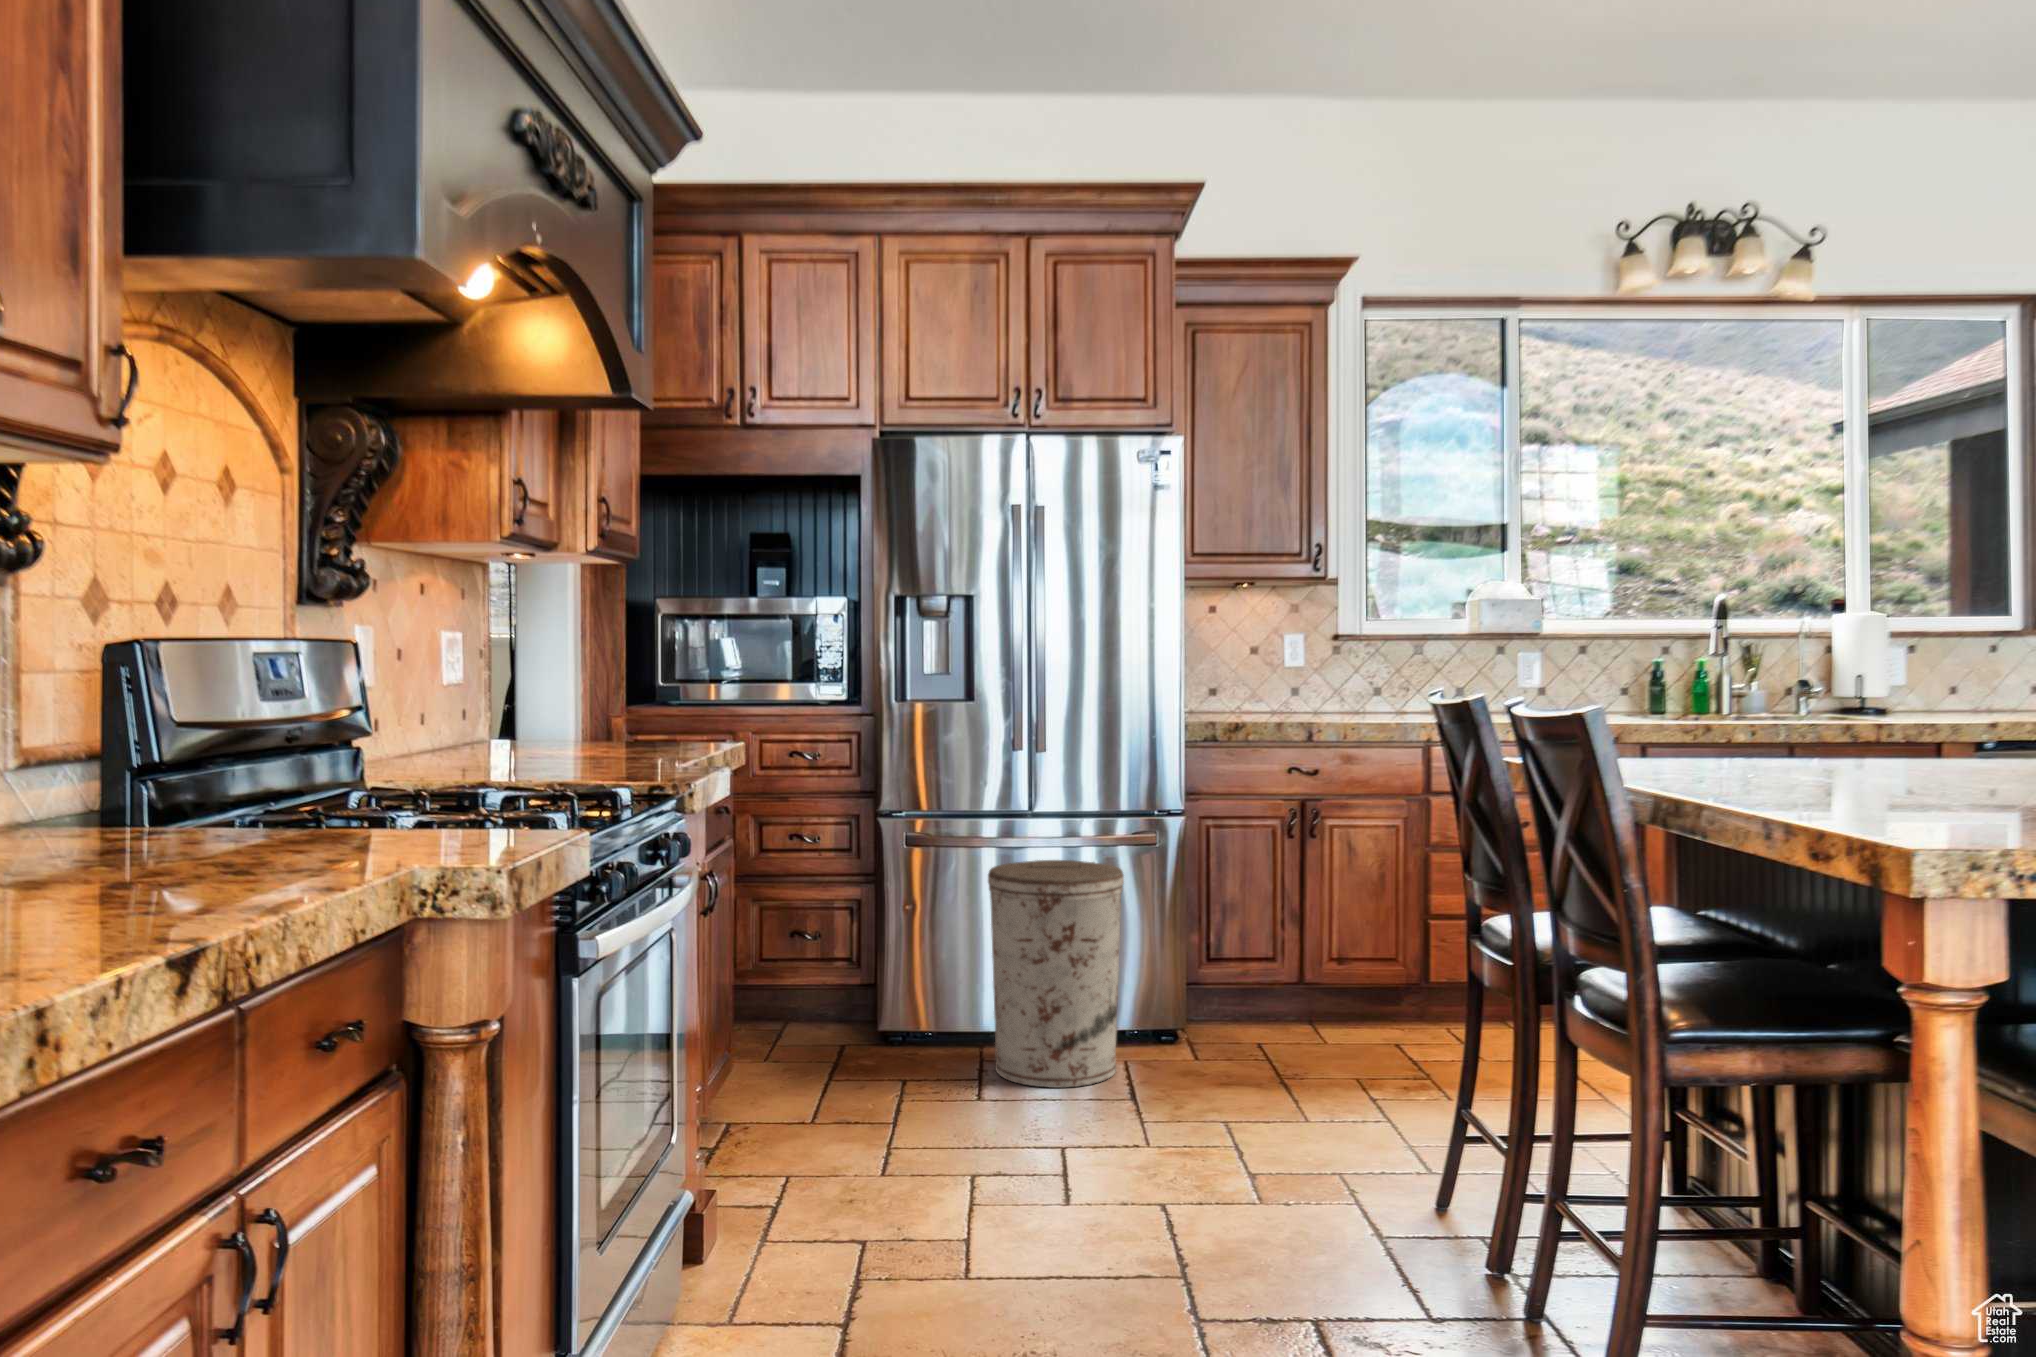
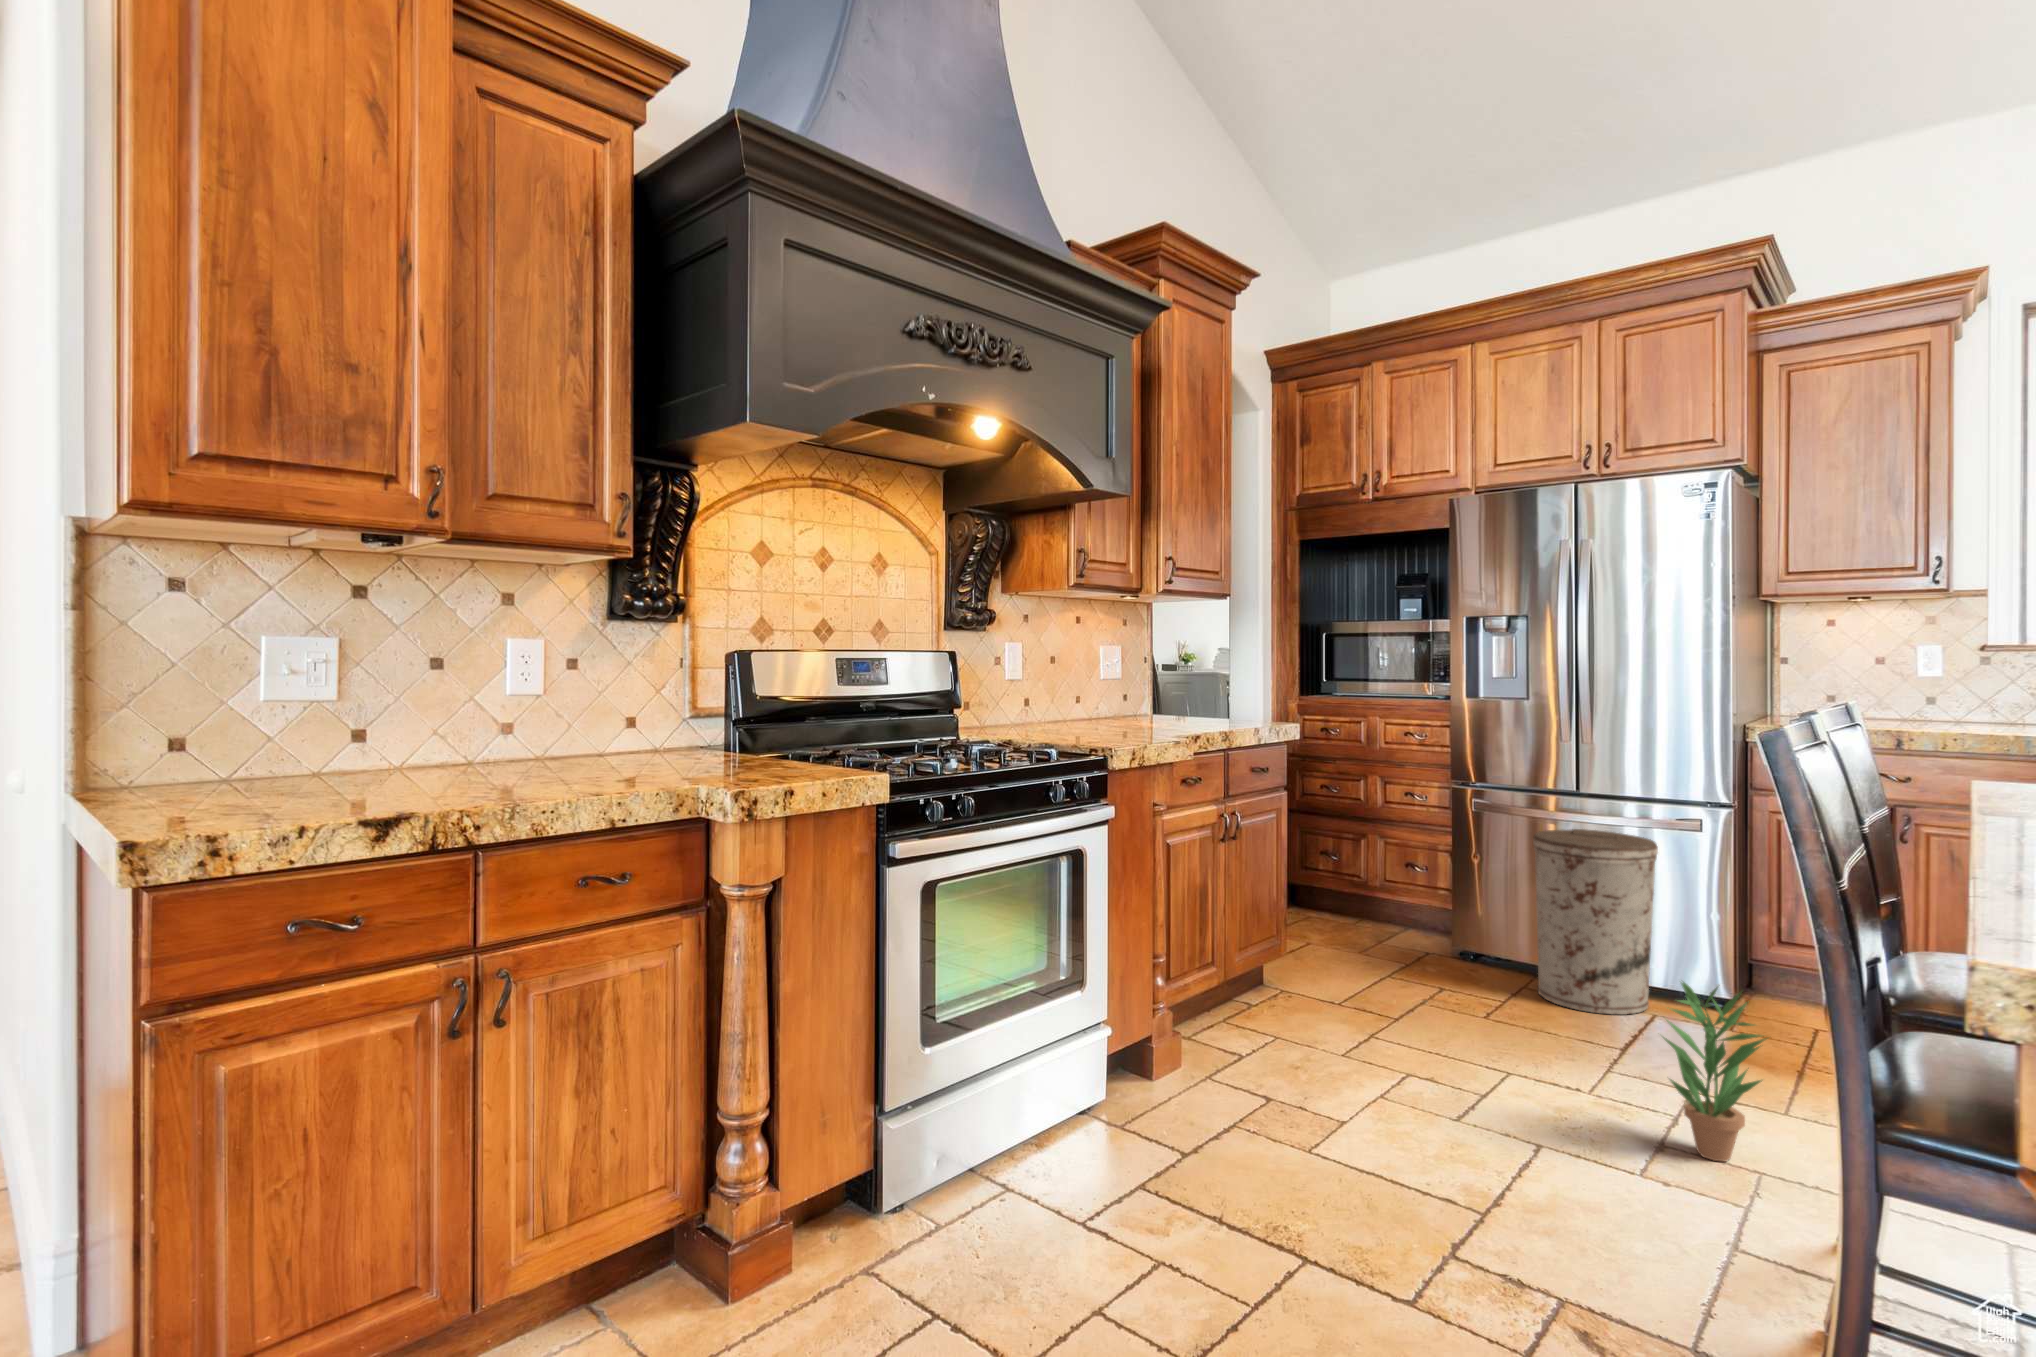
potted plant: none [1266,1029,1384,1242] -> present [1664,982,1766,1162]

